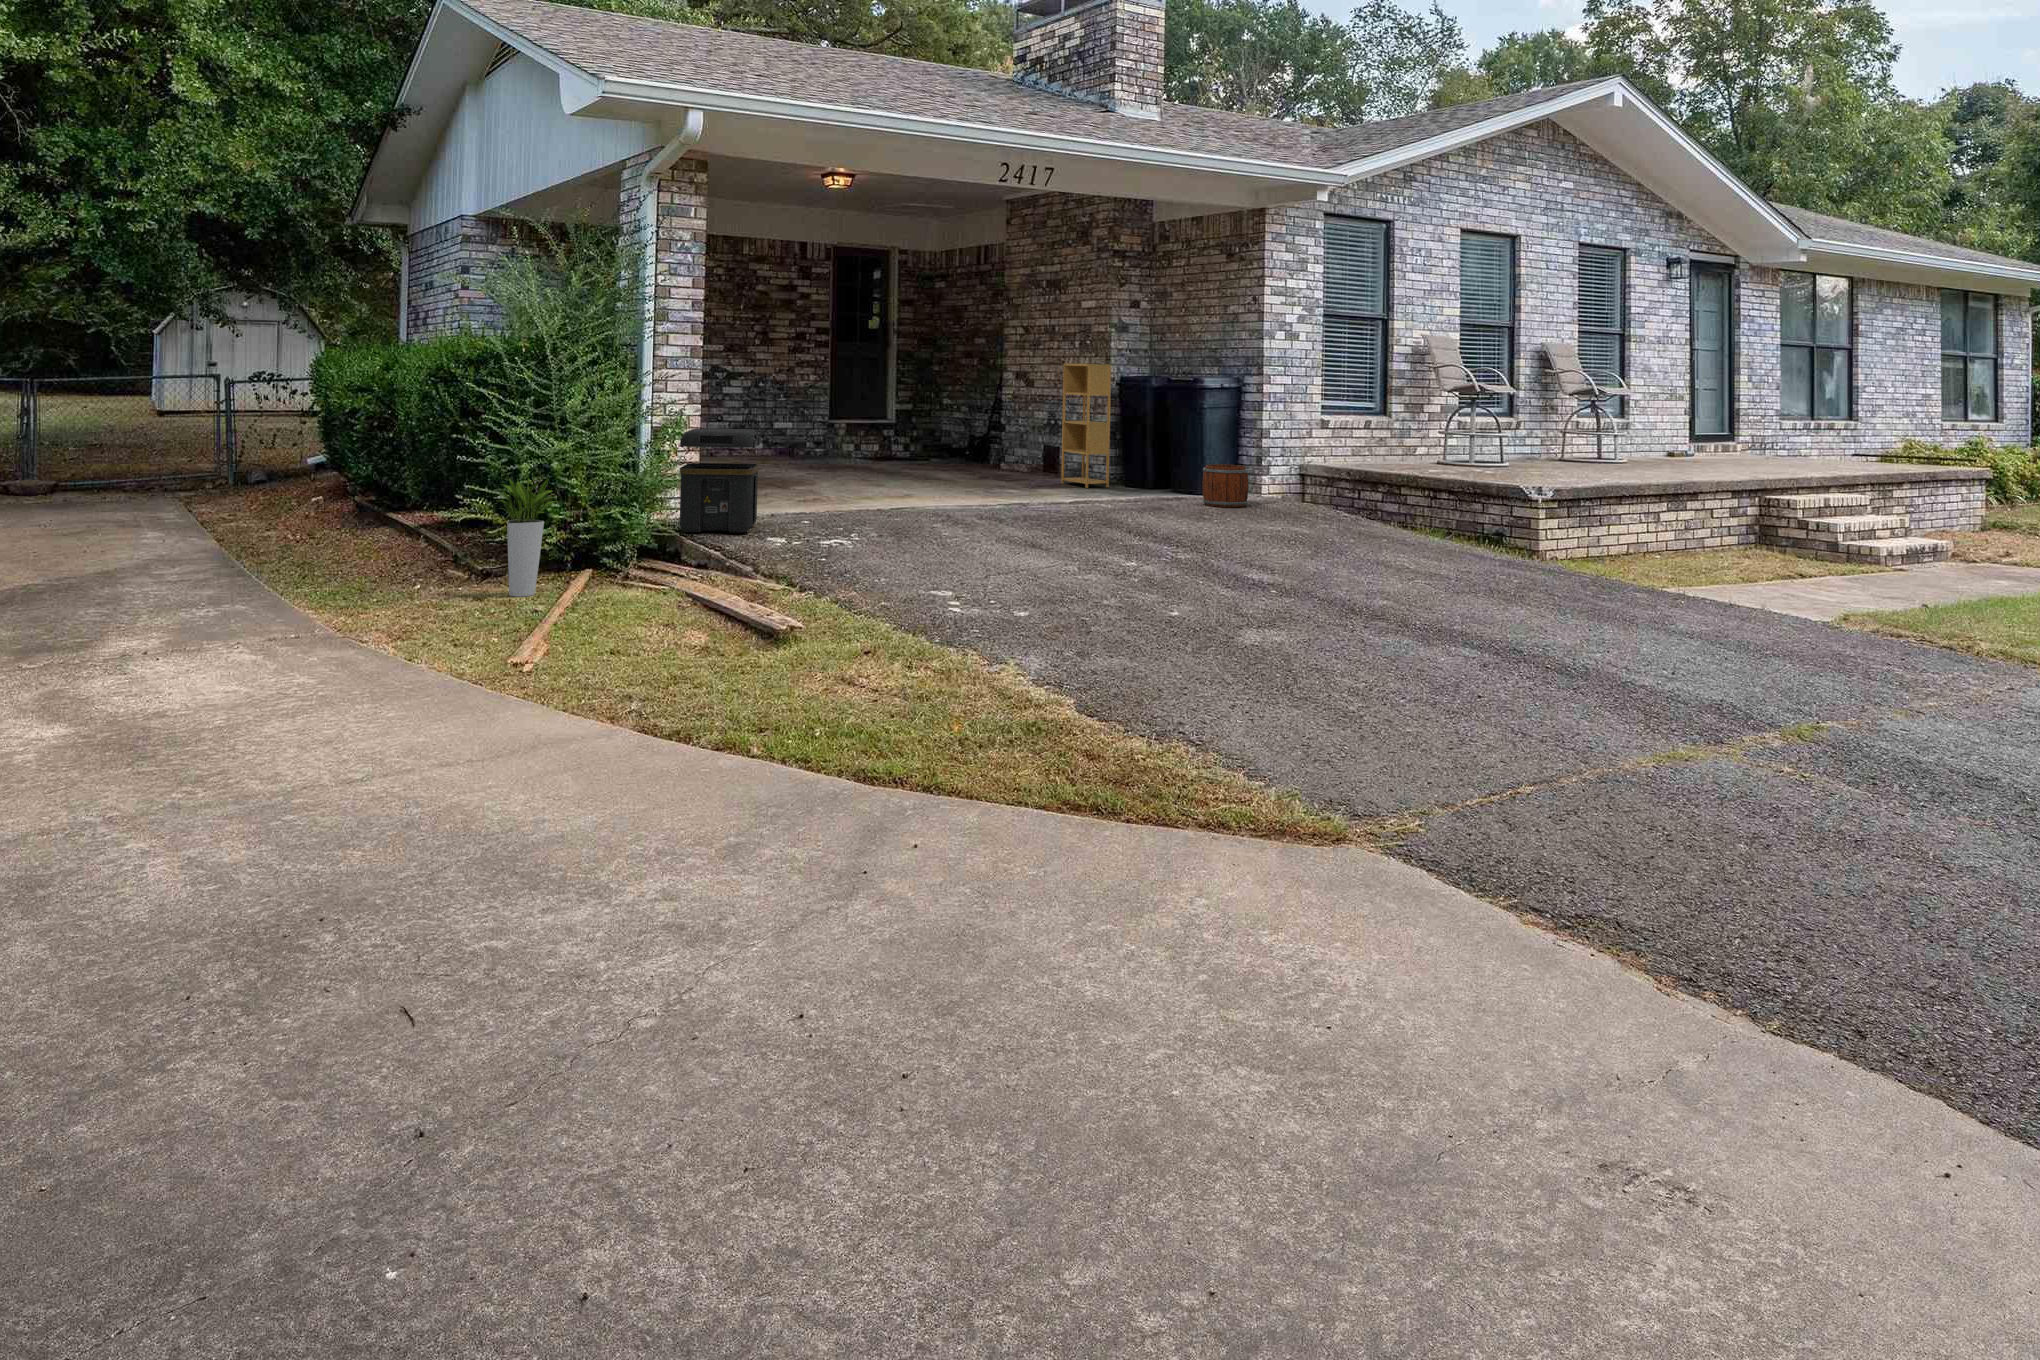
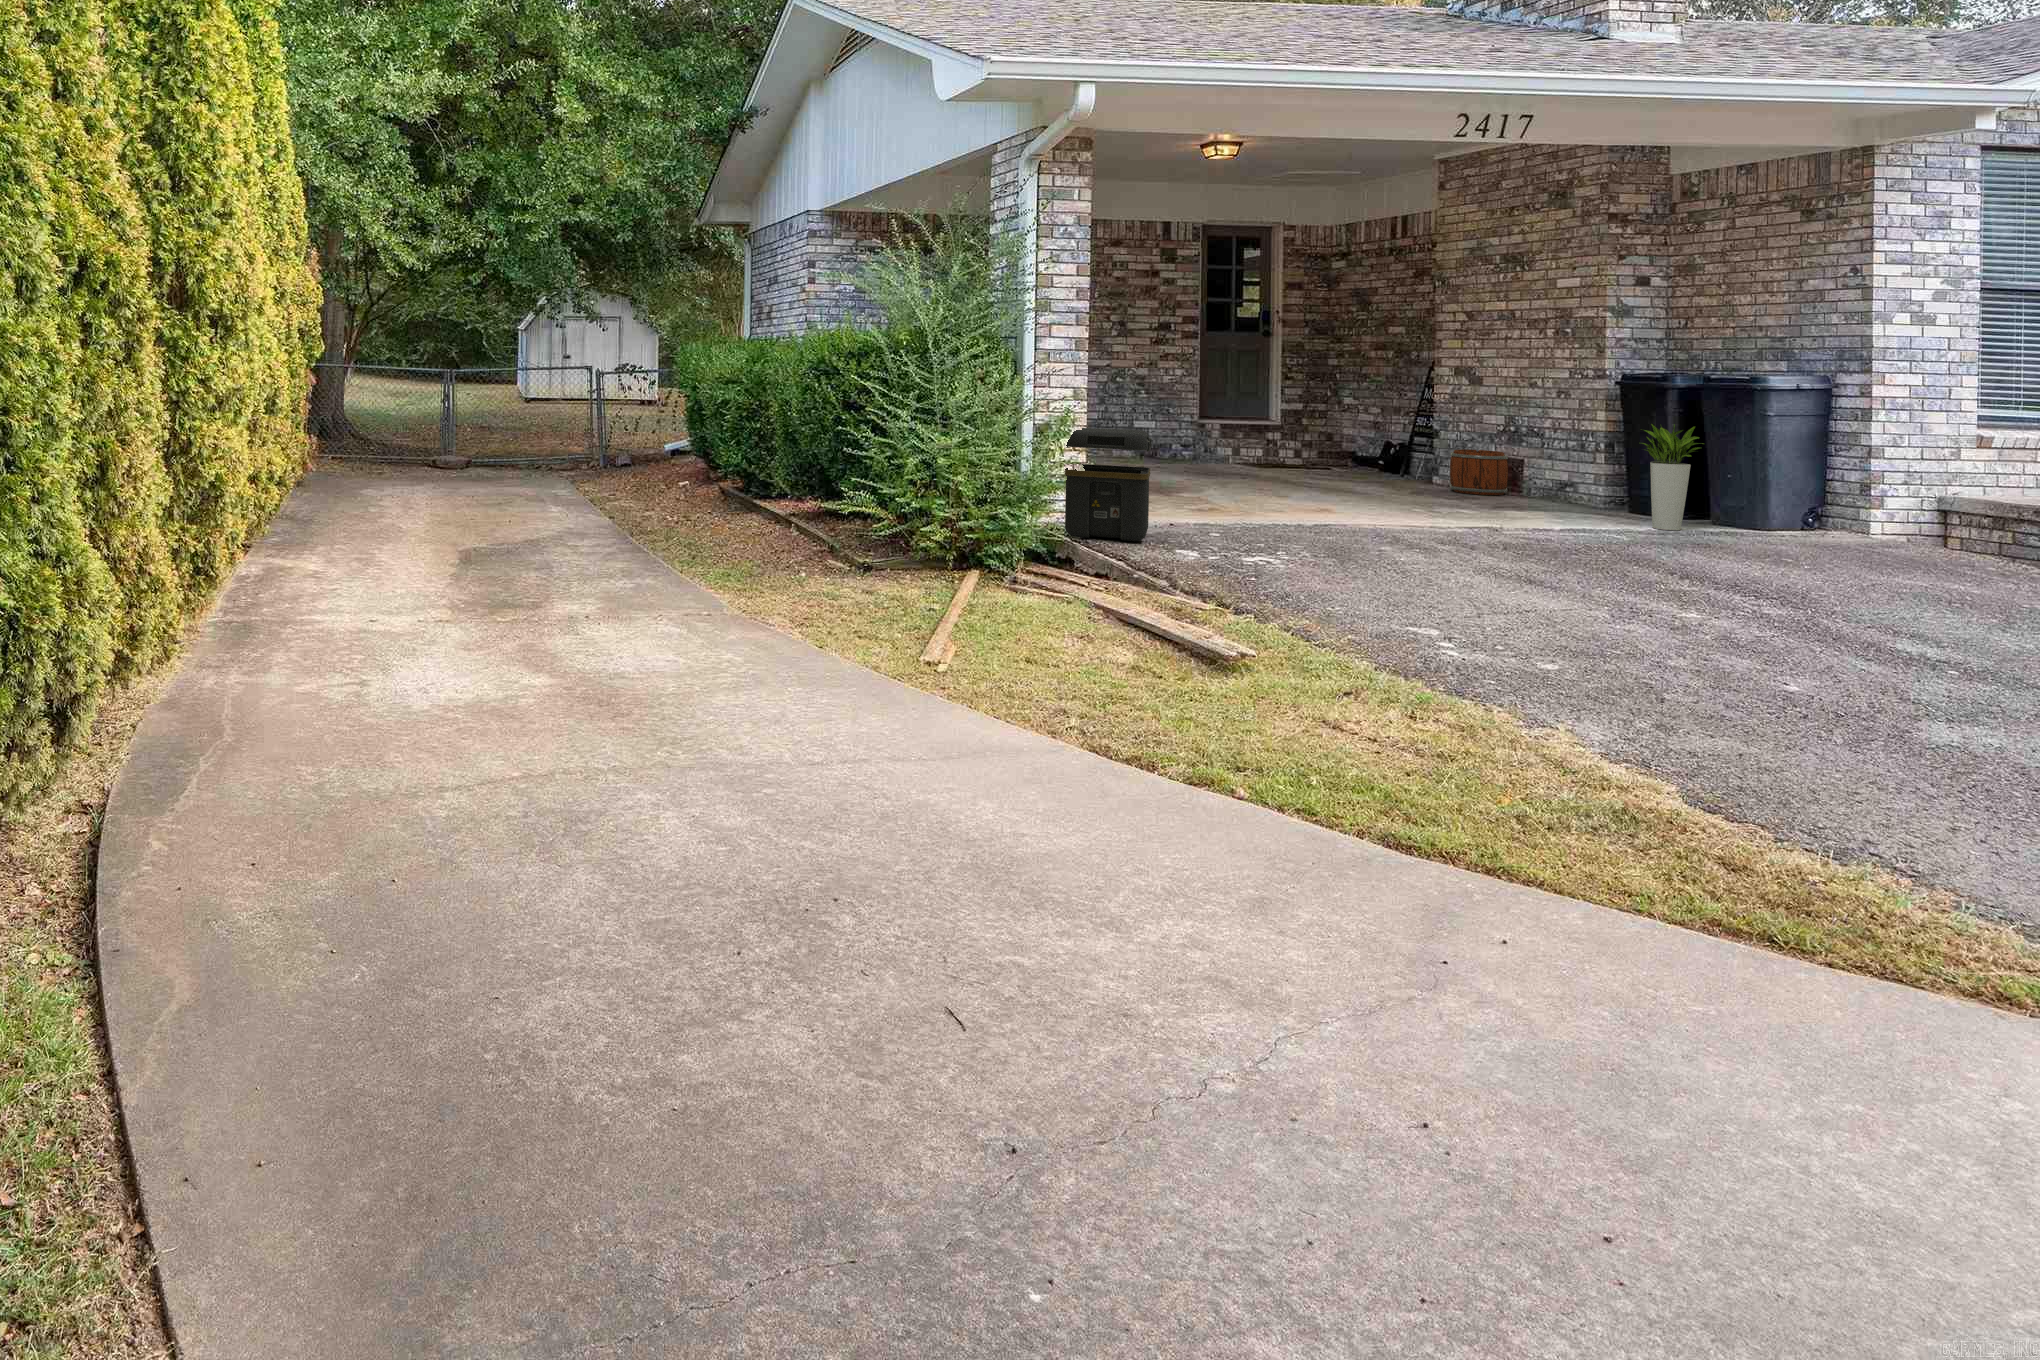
shelving unit: present [1061,364,1111,488] -> none [1525,356,1604,512]
bucket: present [1203,464,1248,507] -> present [1450,449,1508,495]
planter: present [499,478,554,597] -> present [1642,424,1700,530]

